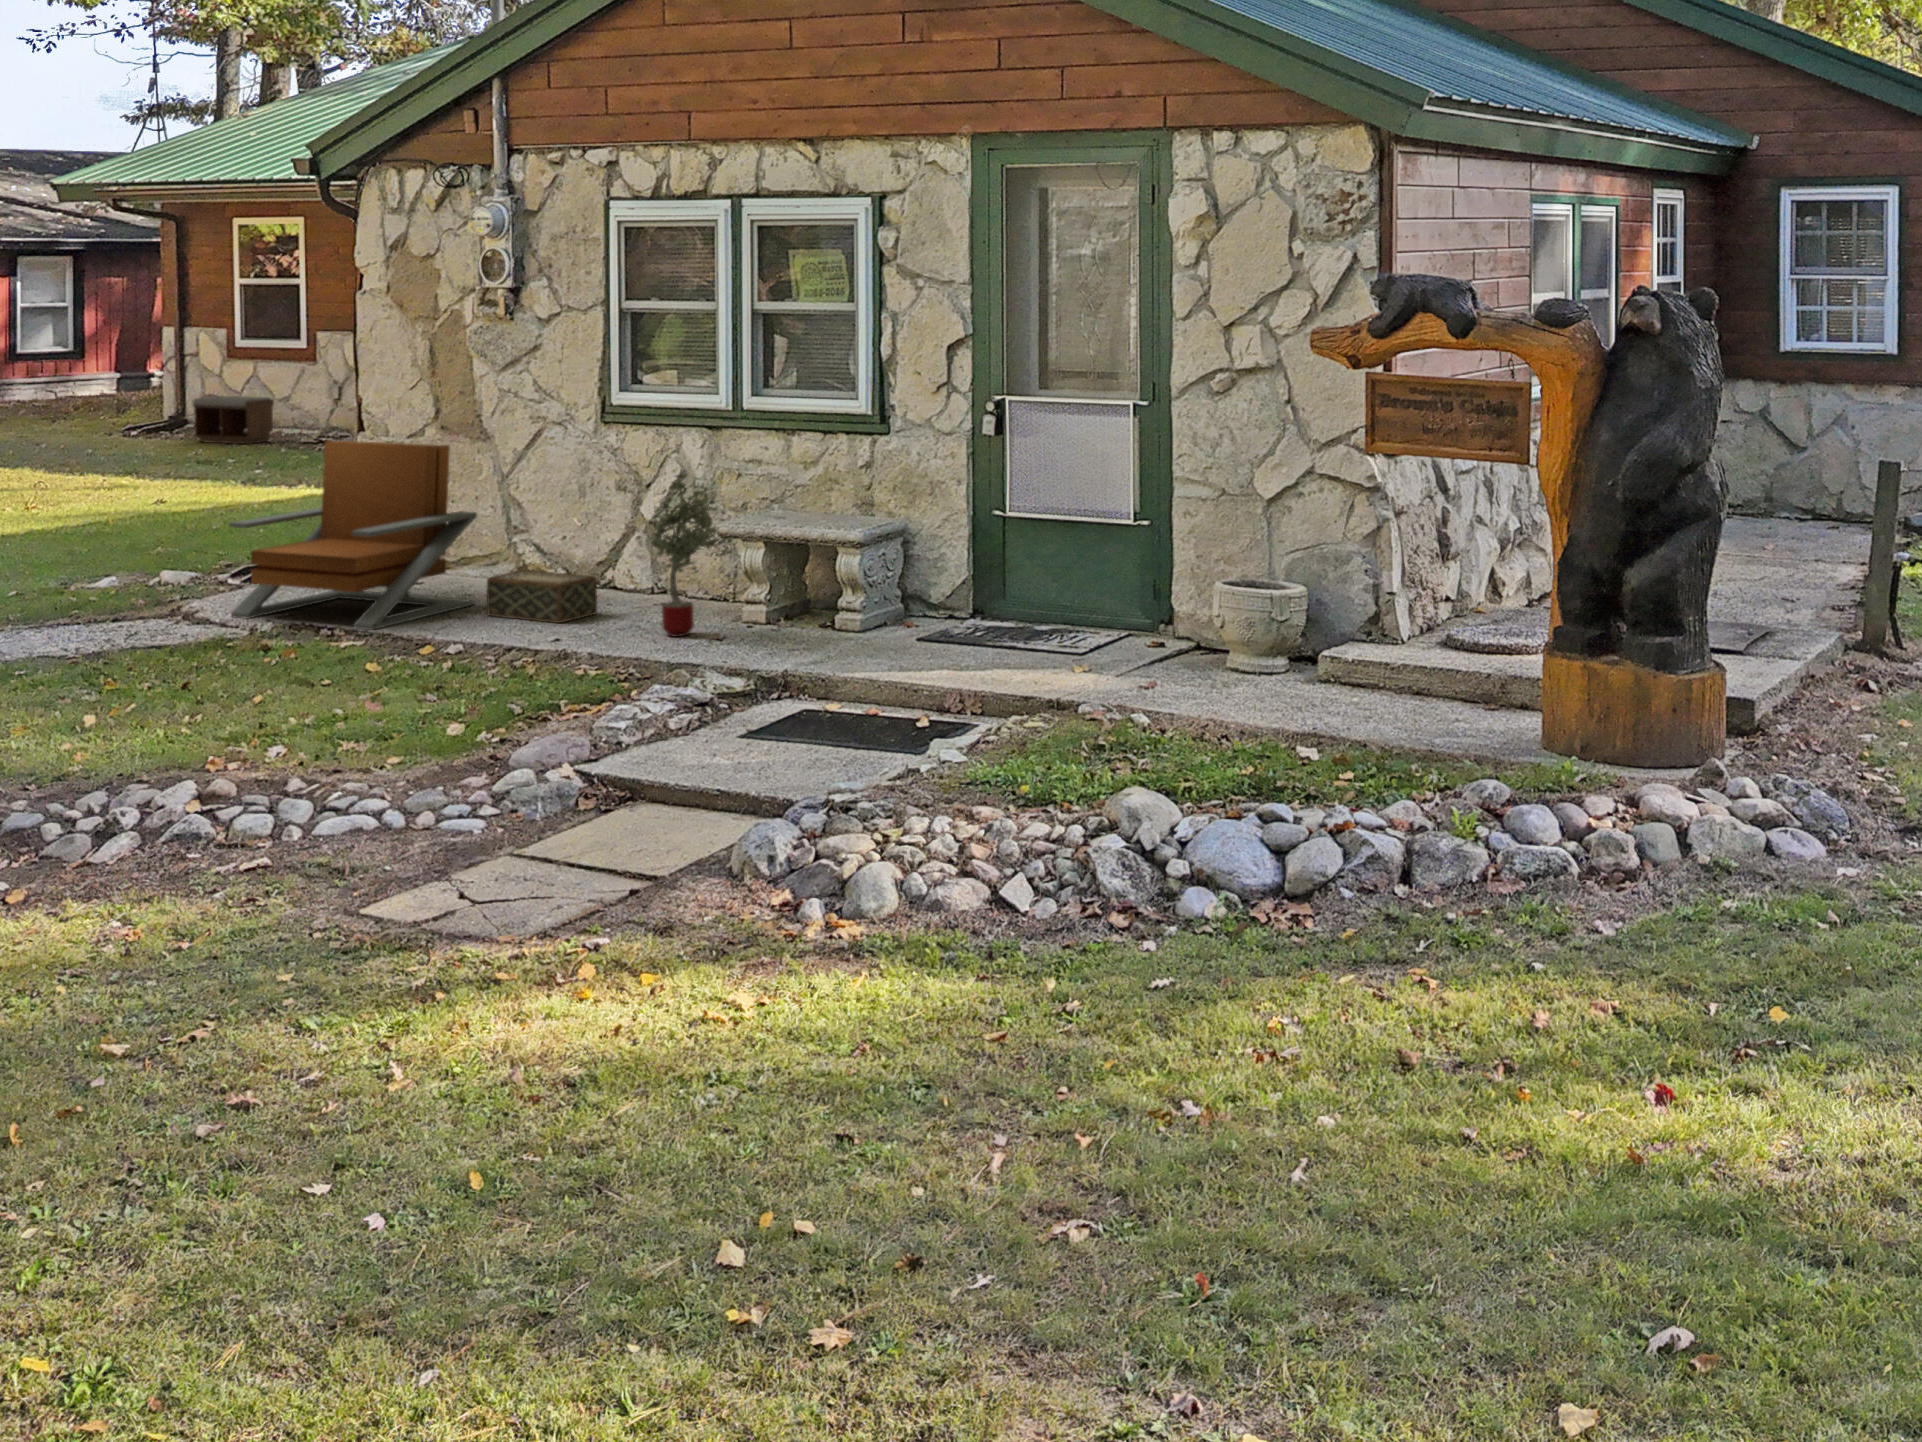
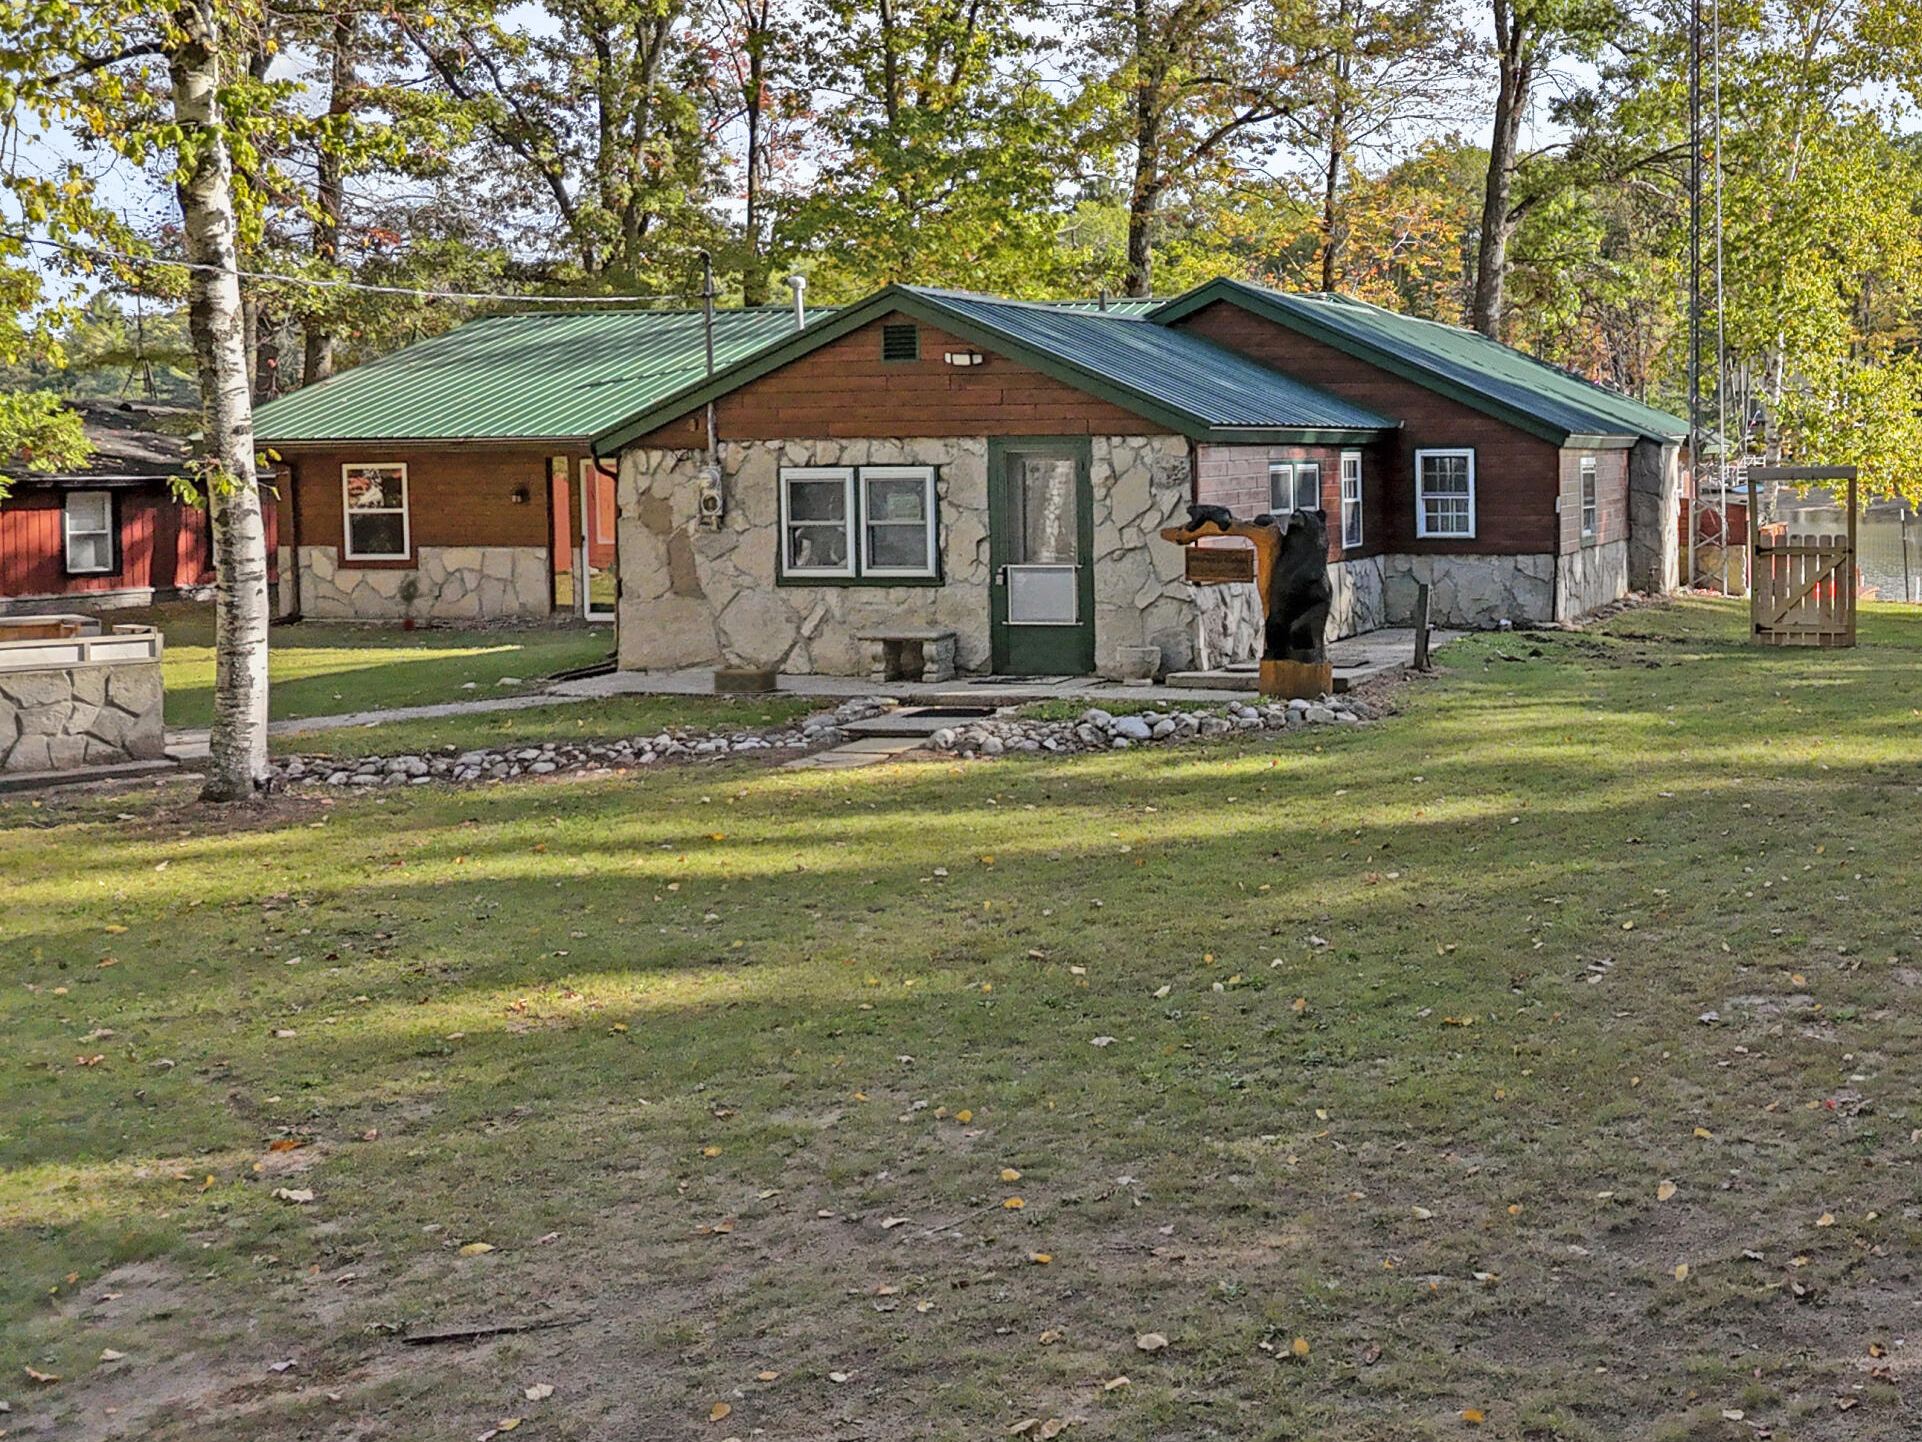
bench: present [193,396,274,444] -> none [315,595,383,630]
lounge chair: present [229,441,477,630] -> none [561,603,700,700]
potted tree: present [650,474,732,637] -> present [398,573,429,630]

